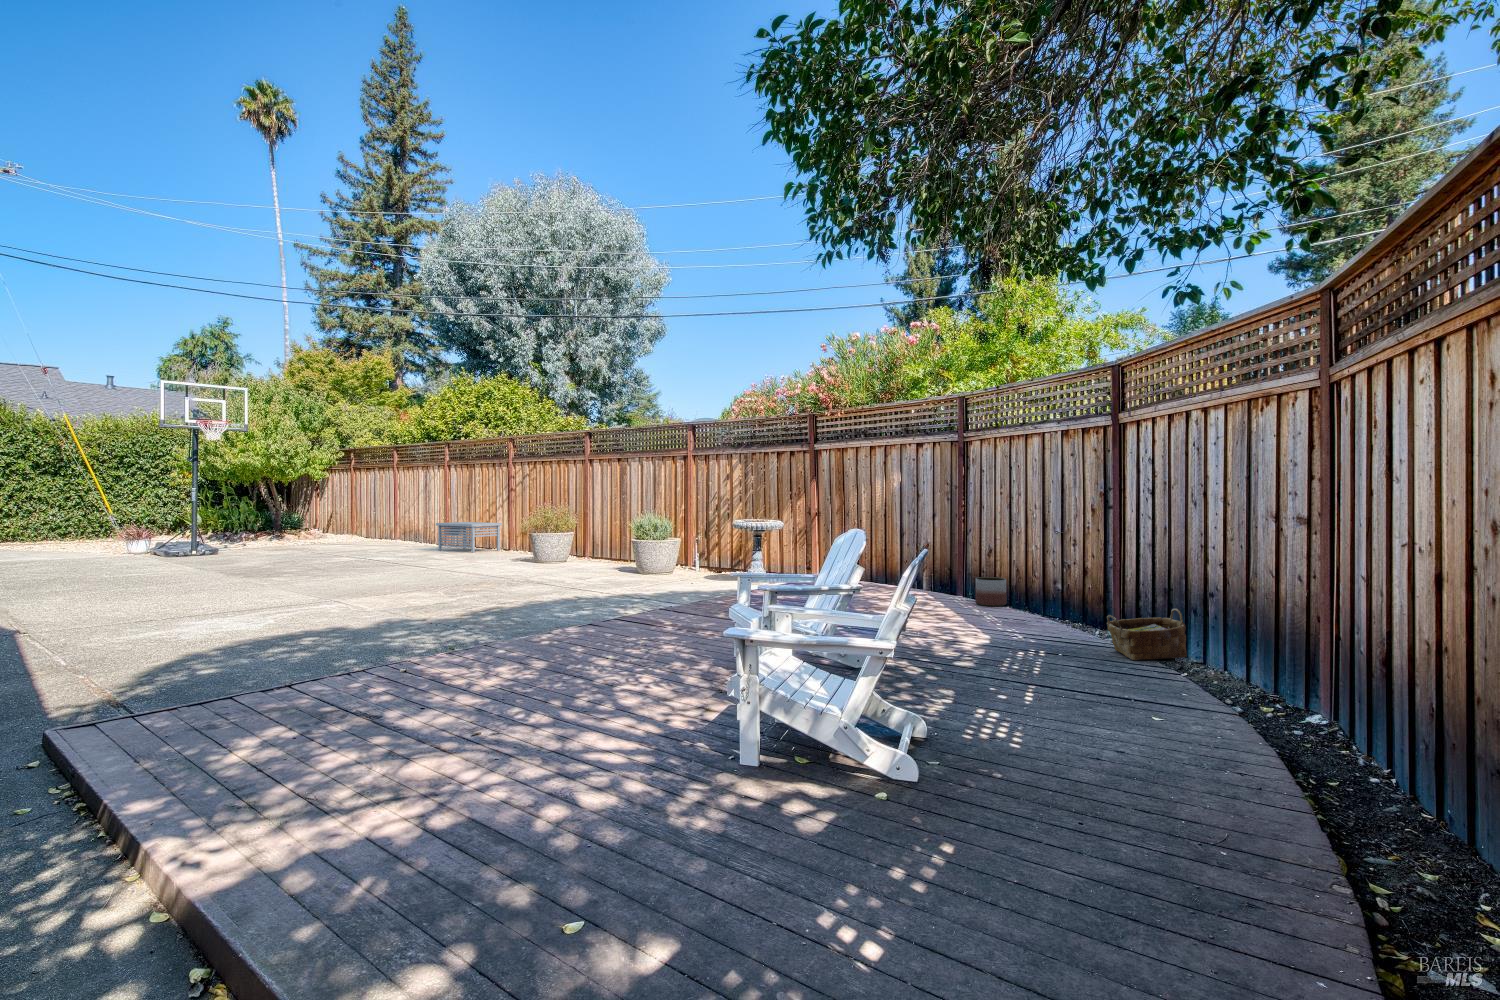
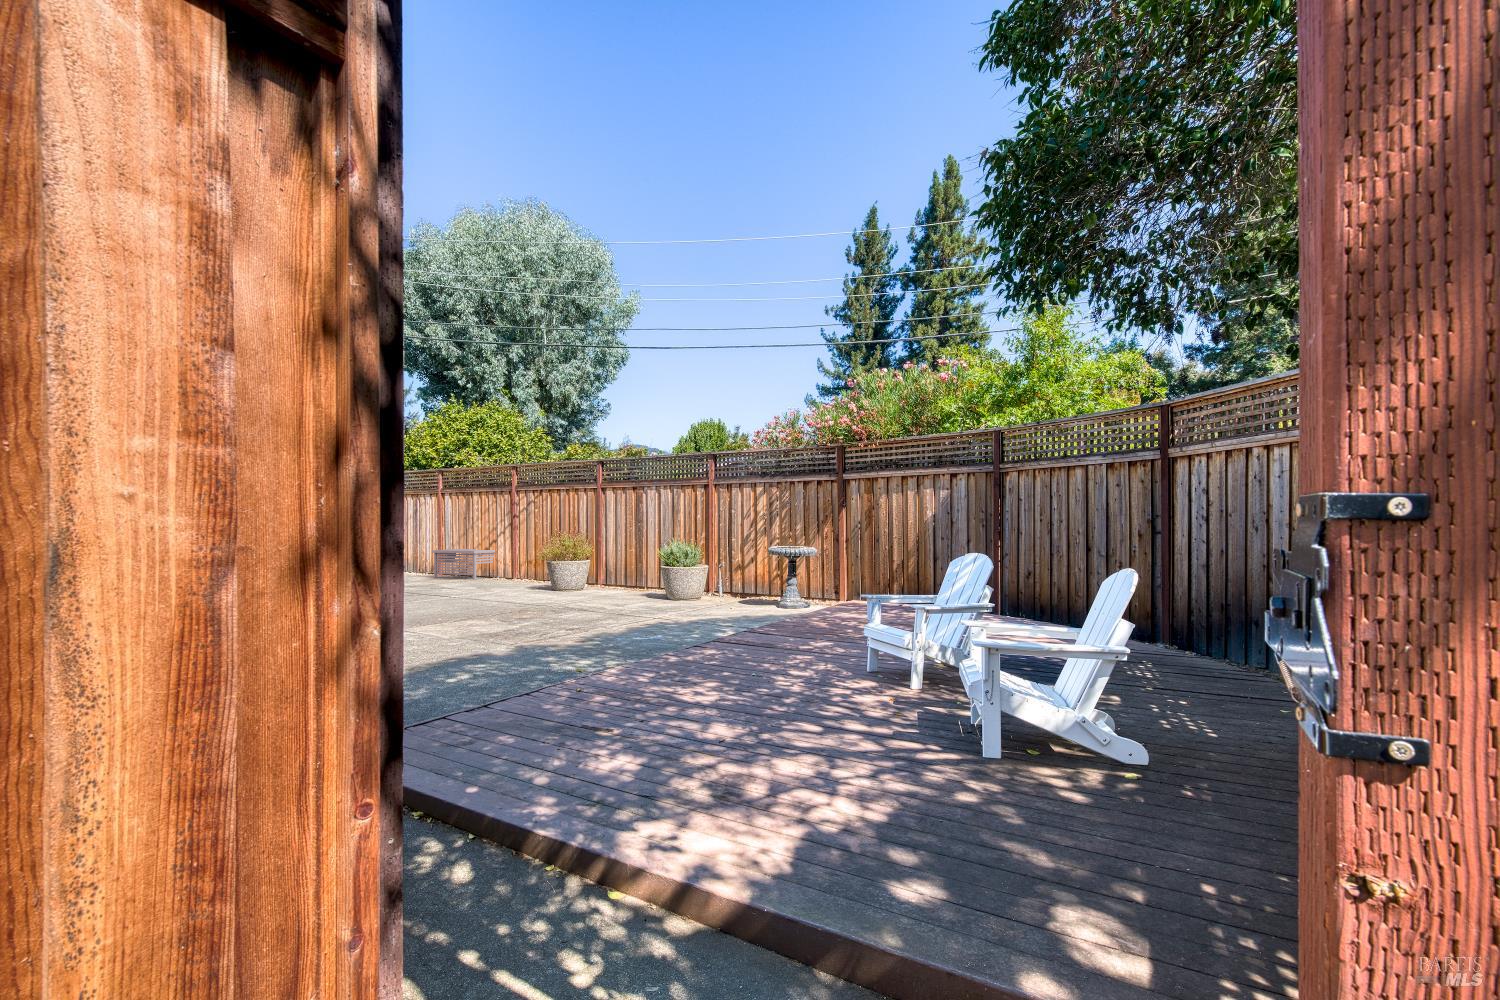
planter: present [975,577,1007,606] -> none [1023,595,1052,621]
woven basket: present [1107,608,1187,660] -> none [1184,618,1257,663]

